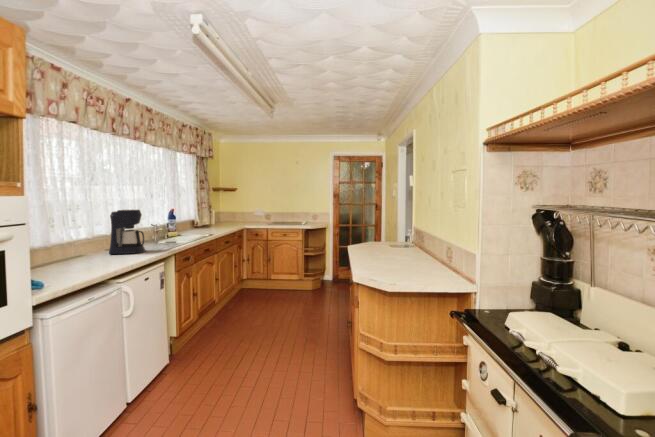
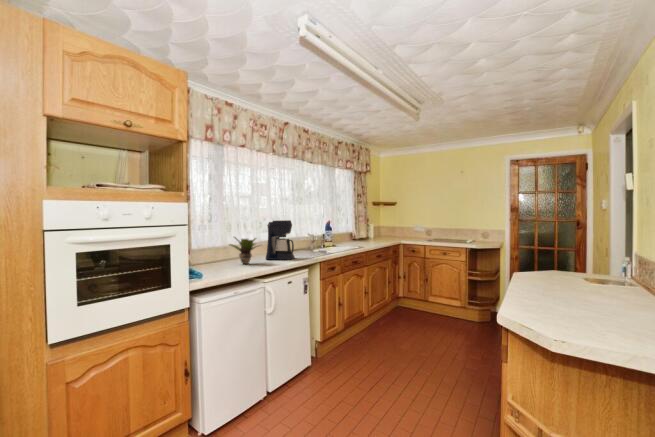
potted plant: none [59,231,110,262] -> present [229,237,256,264]

